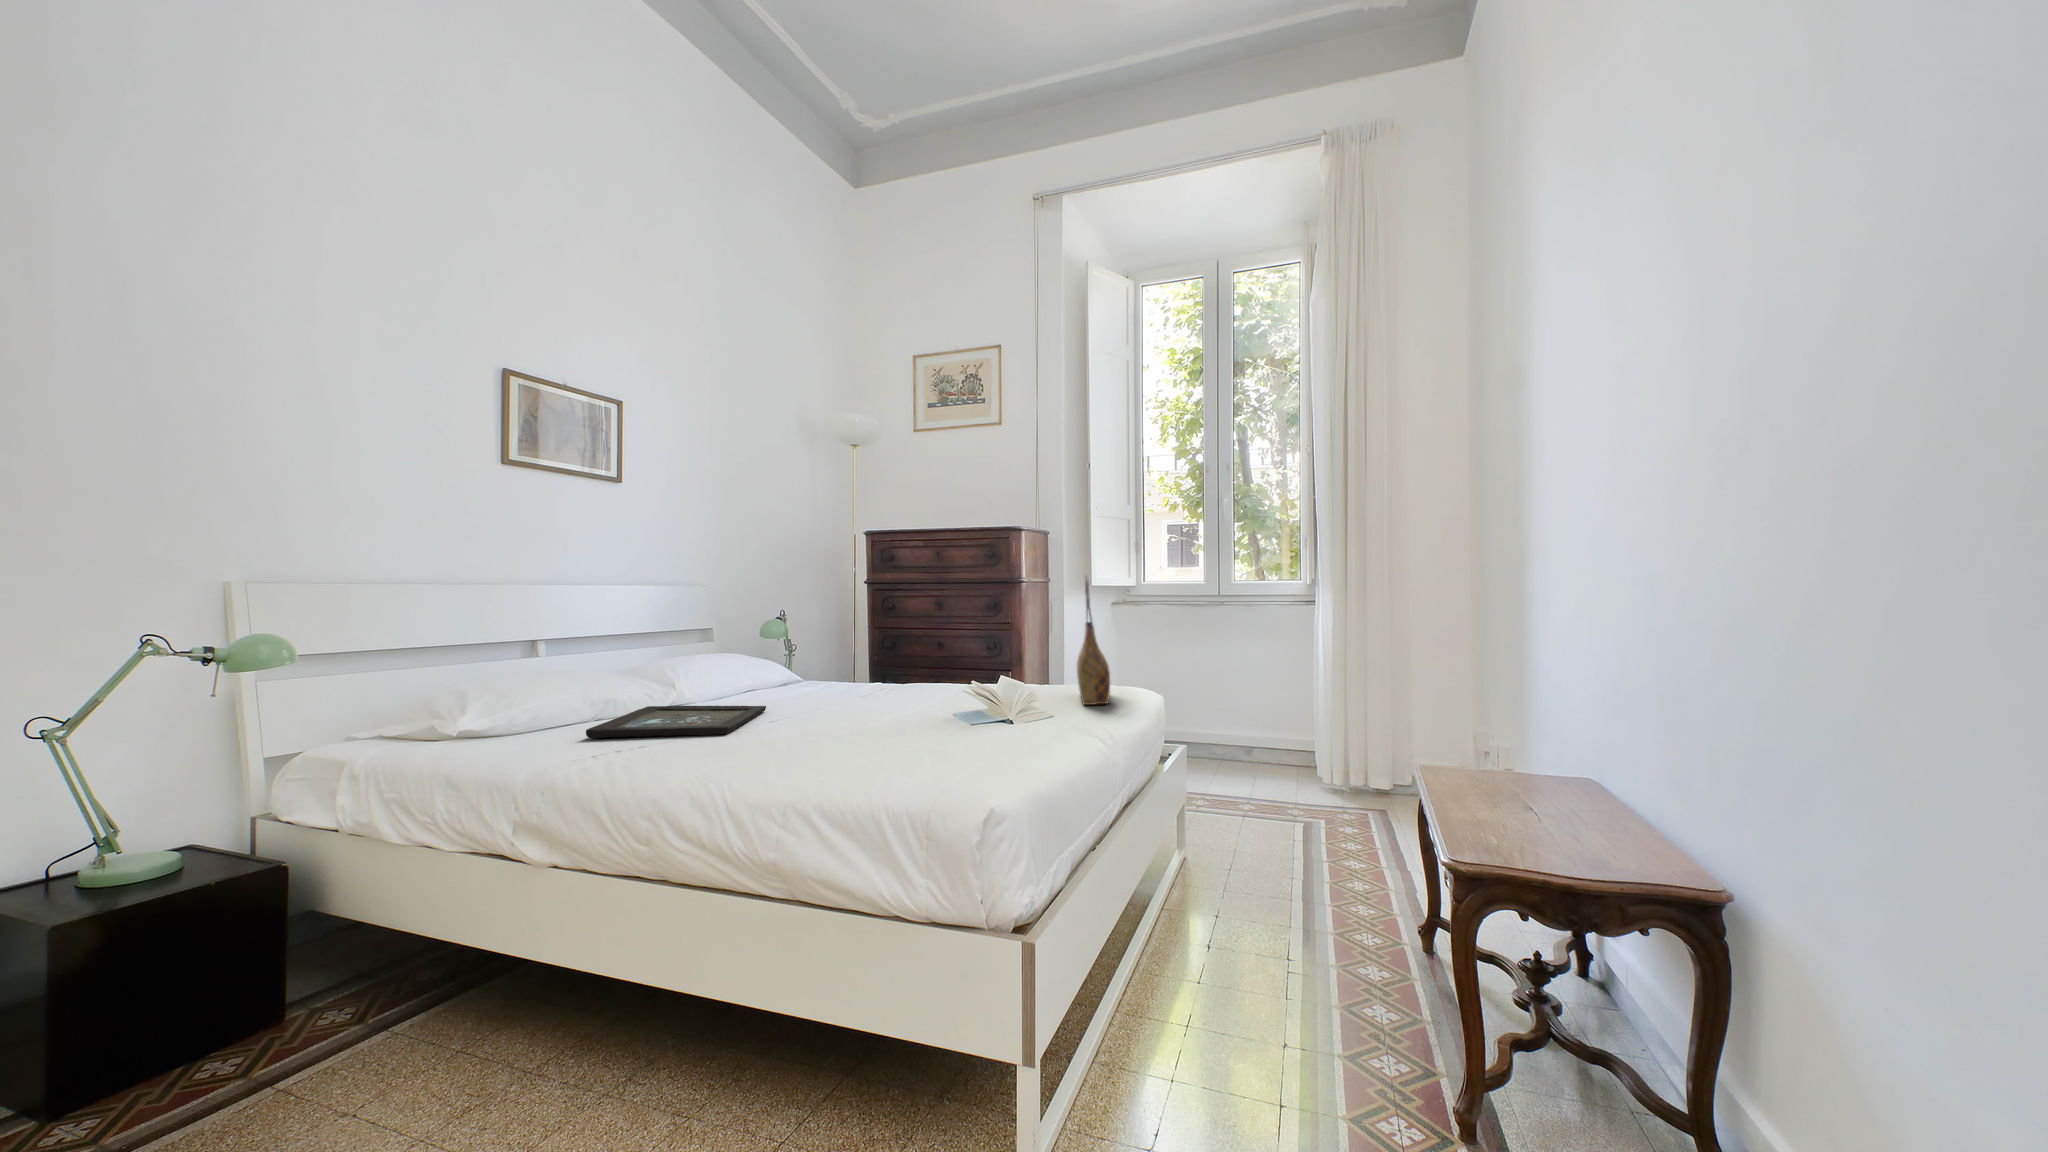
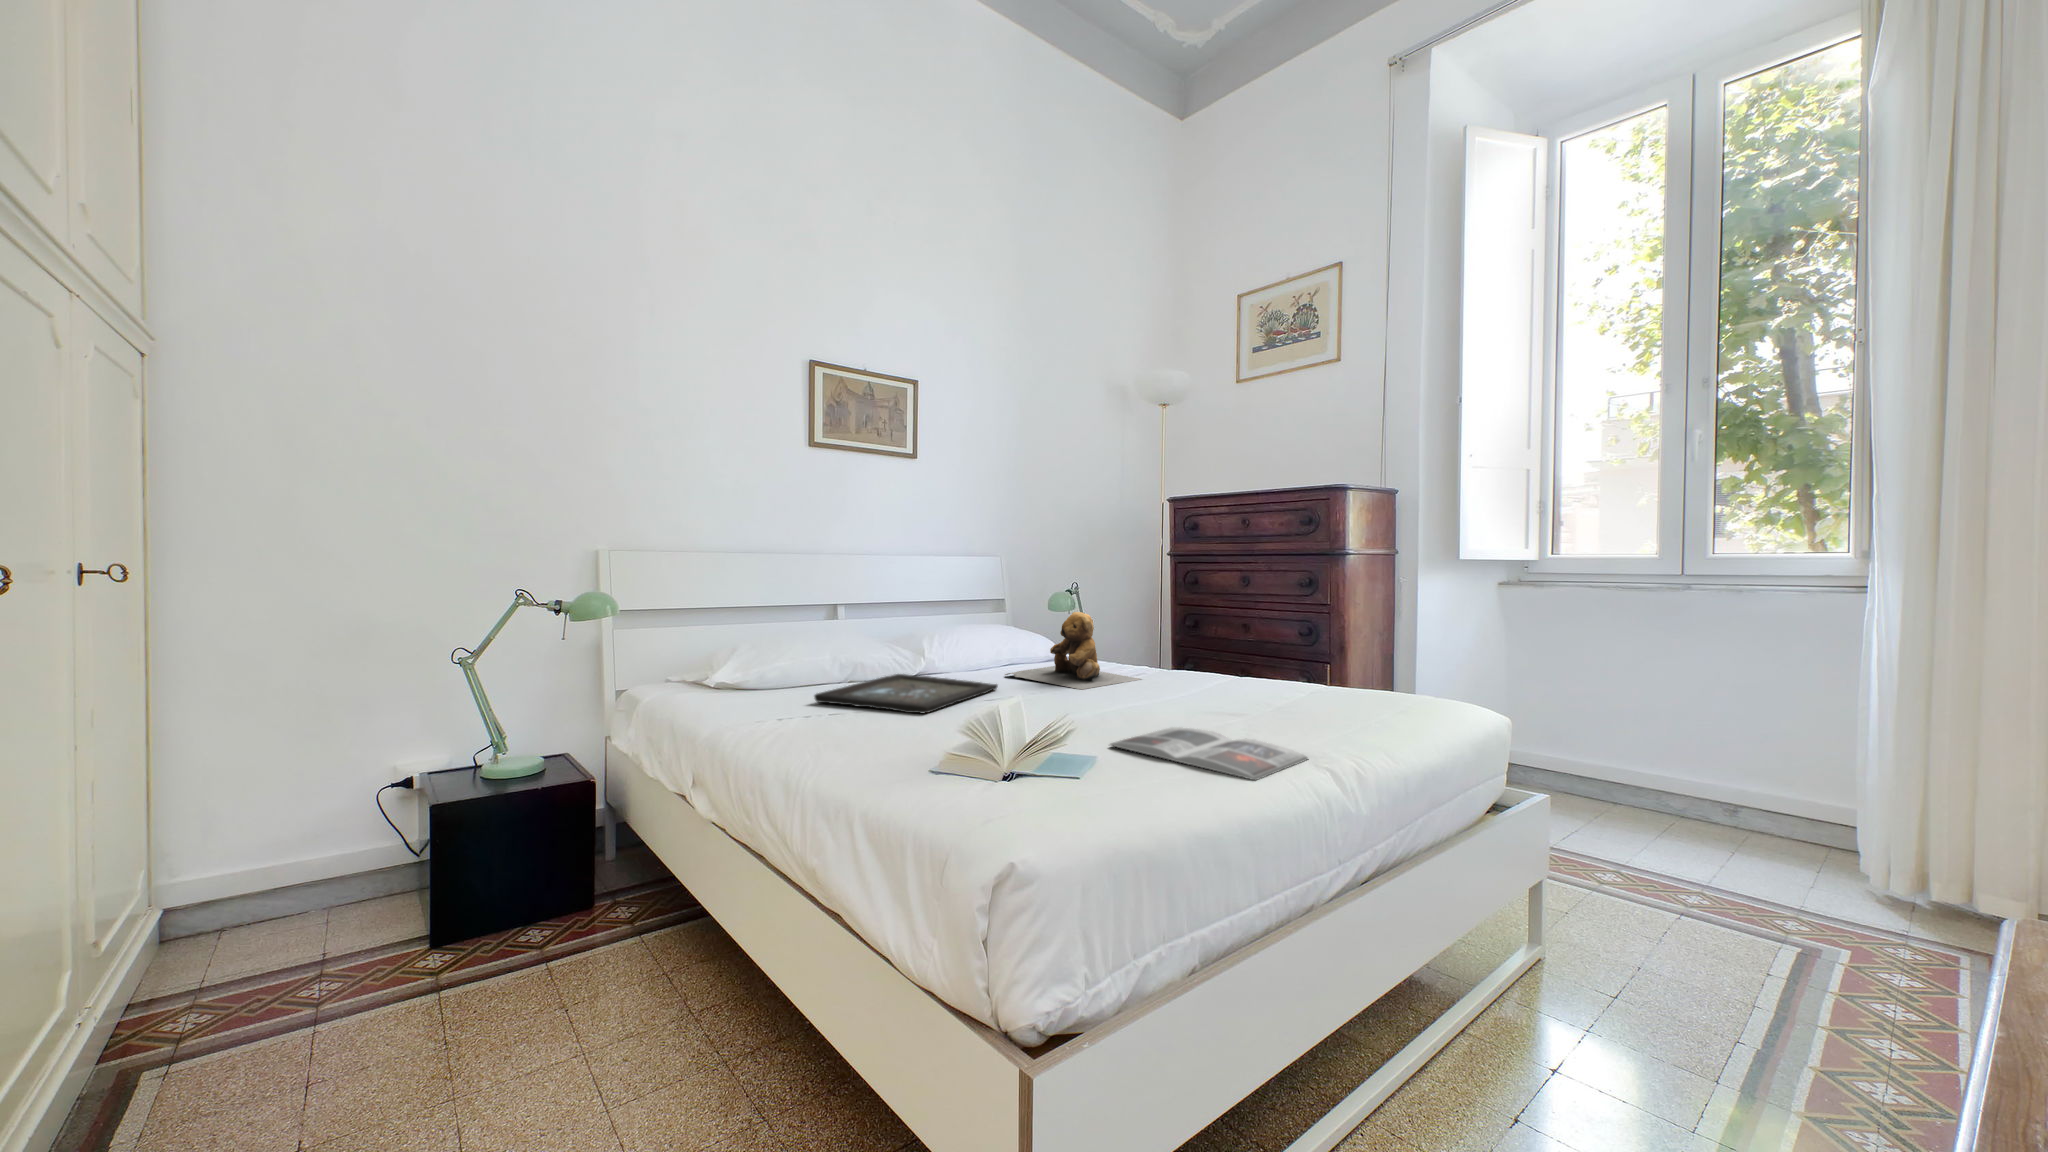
tote bag: present [1077,576,1110,705] -> none [1356,549,1413,728]
teddy bear: none [753,635,885,704] -> present [1005,612,1140,690]
magazine: none [928,717,1074,741] -> present [1109,727,1308,781]

